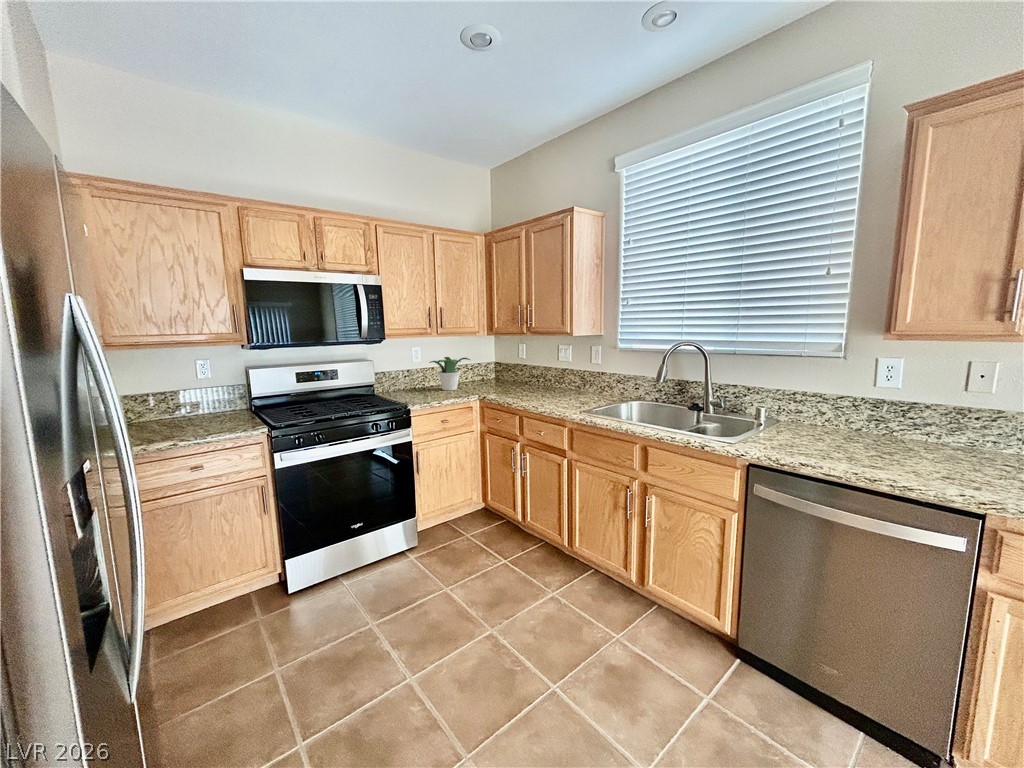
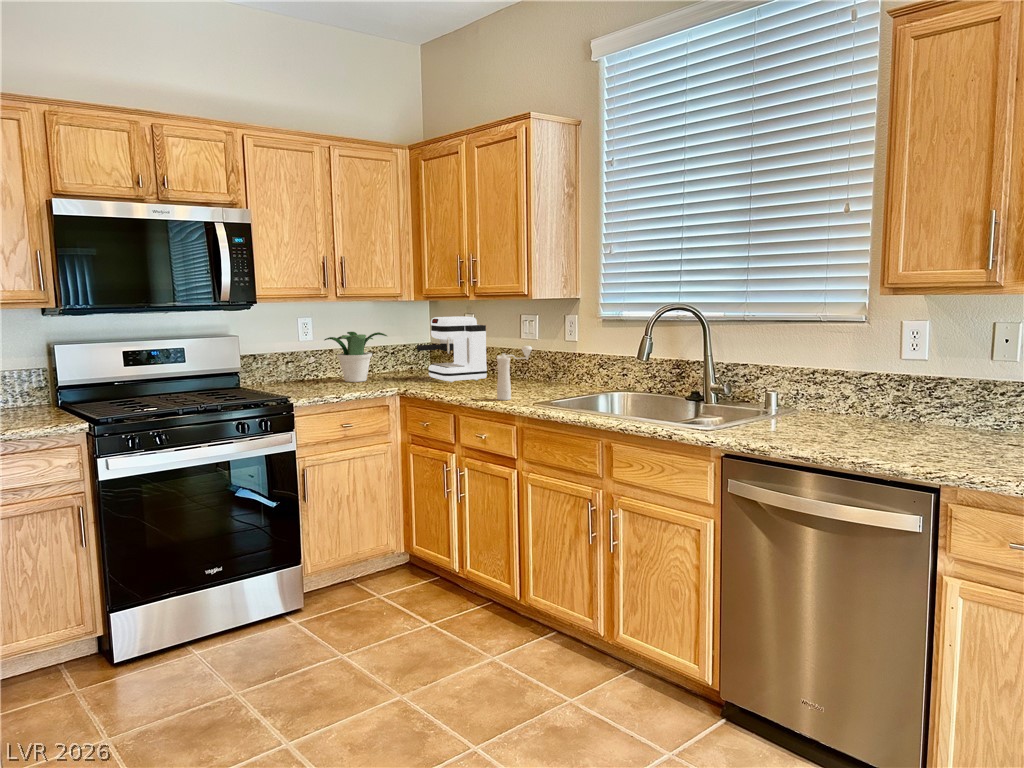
coffee maker: none [490,347,536,391] -> present [417,316,487,382]
pepper mill: none [552,370,576,408] -> present [497,346,532,400]

